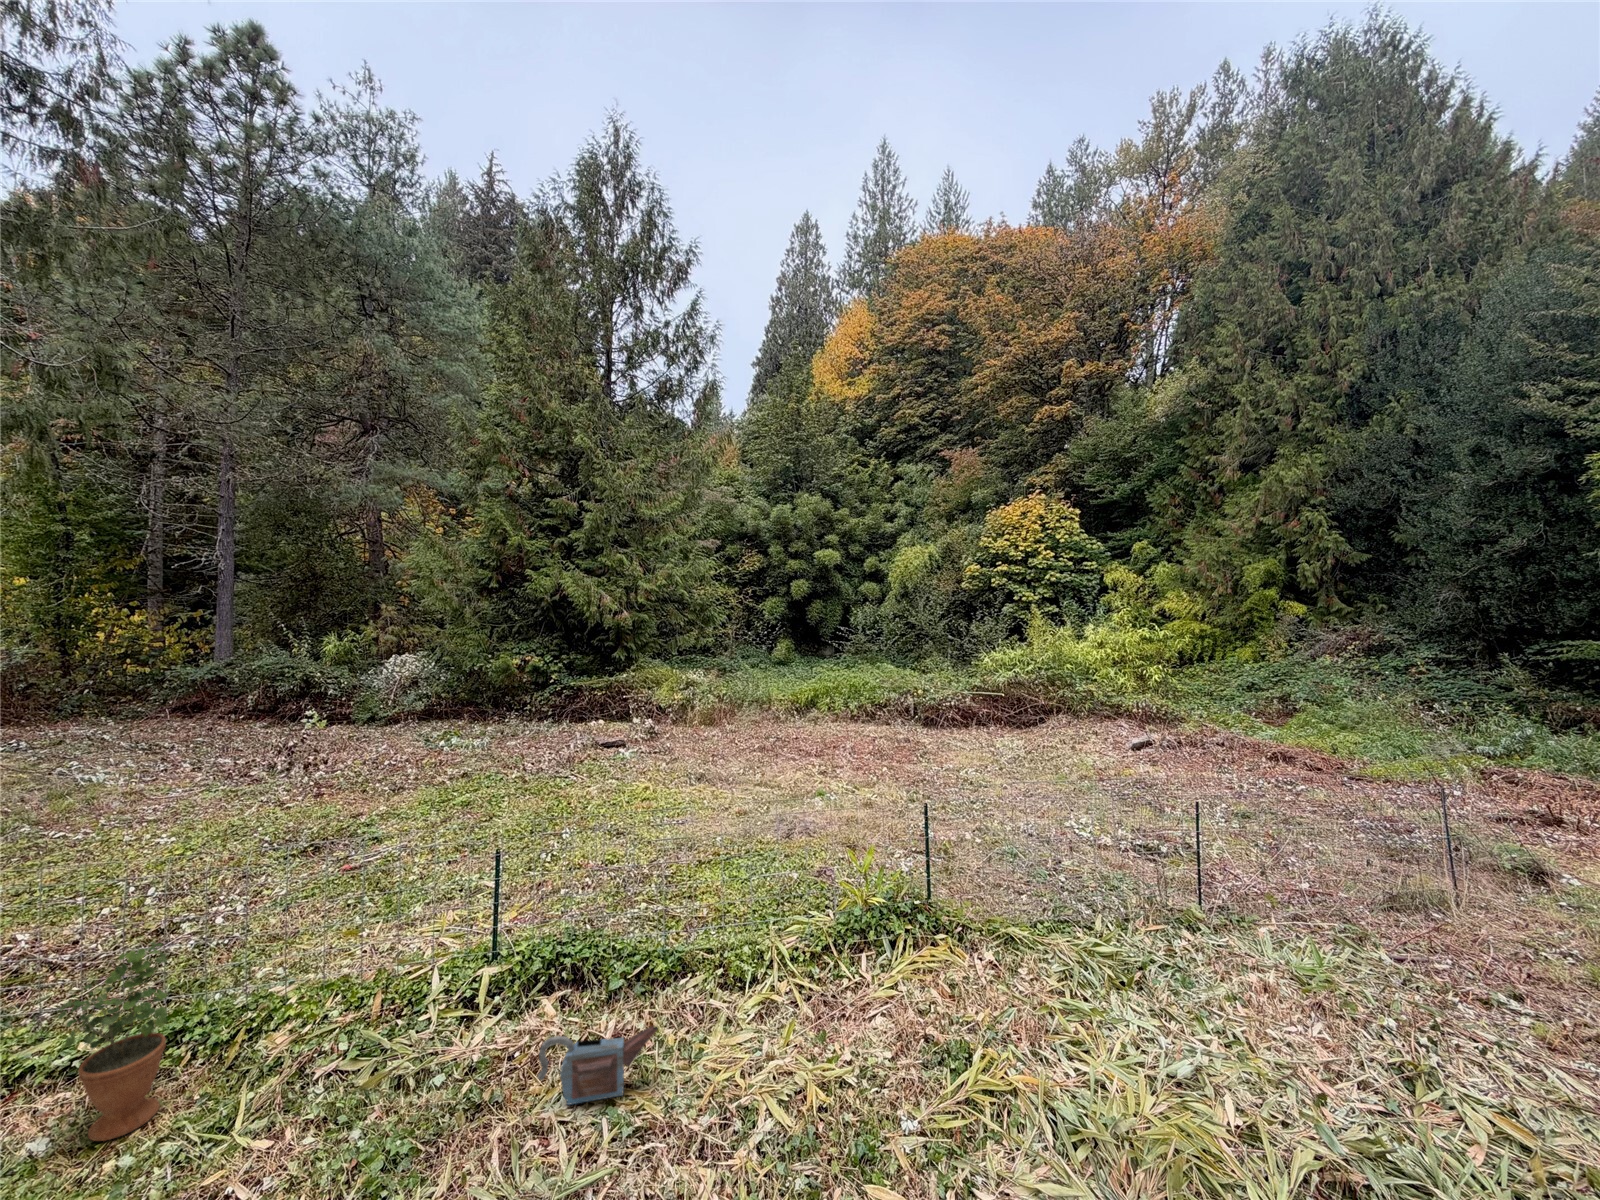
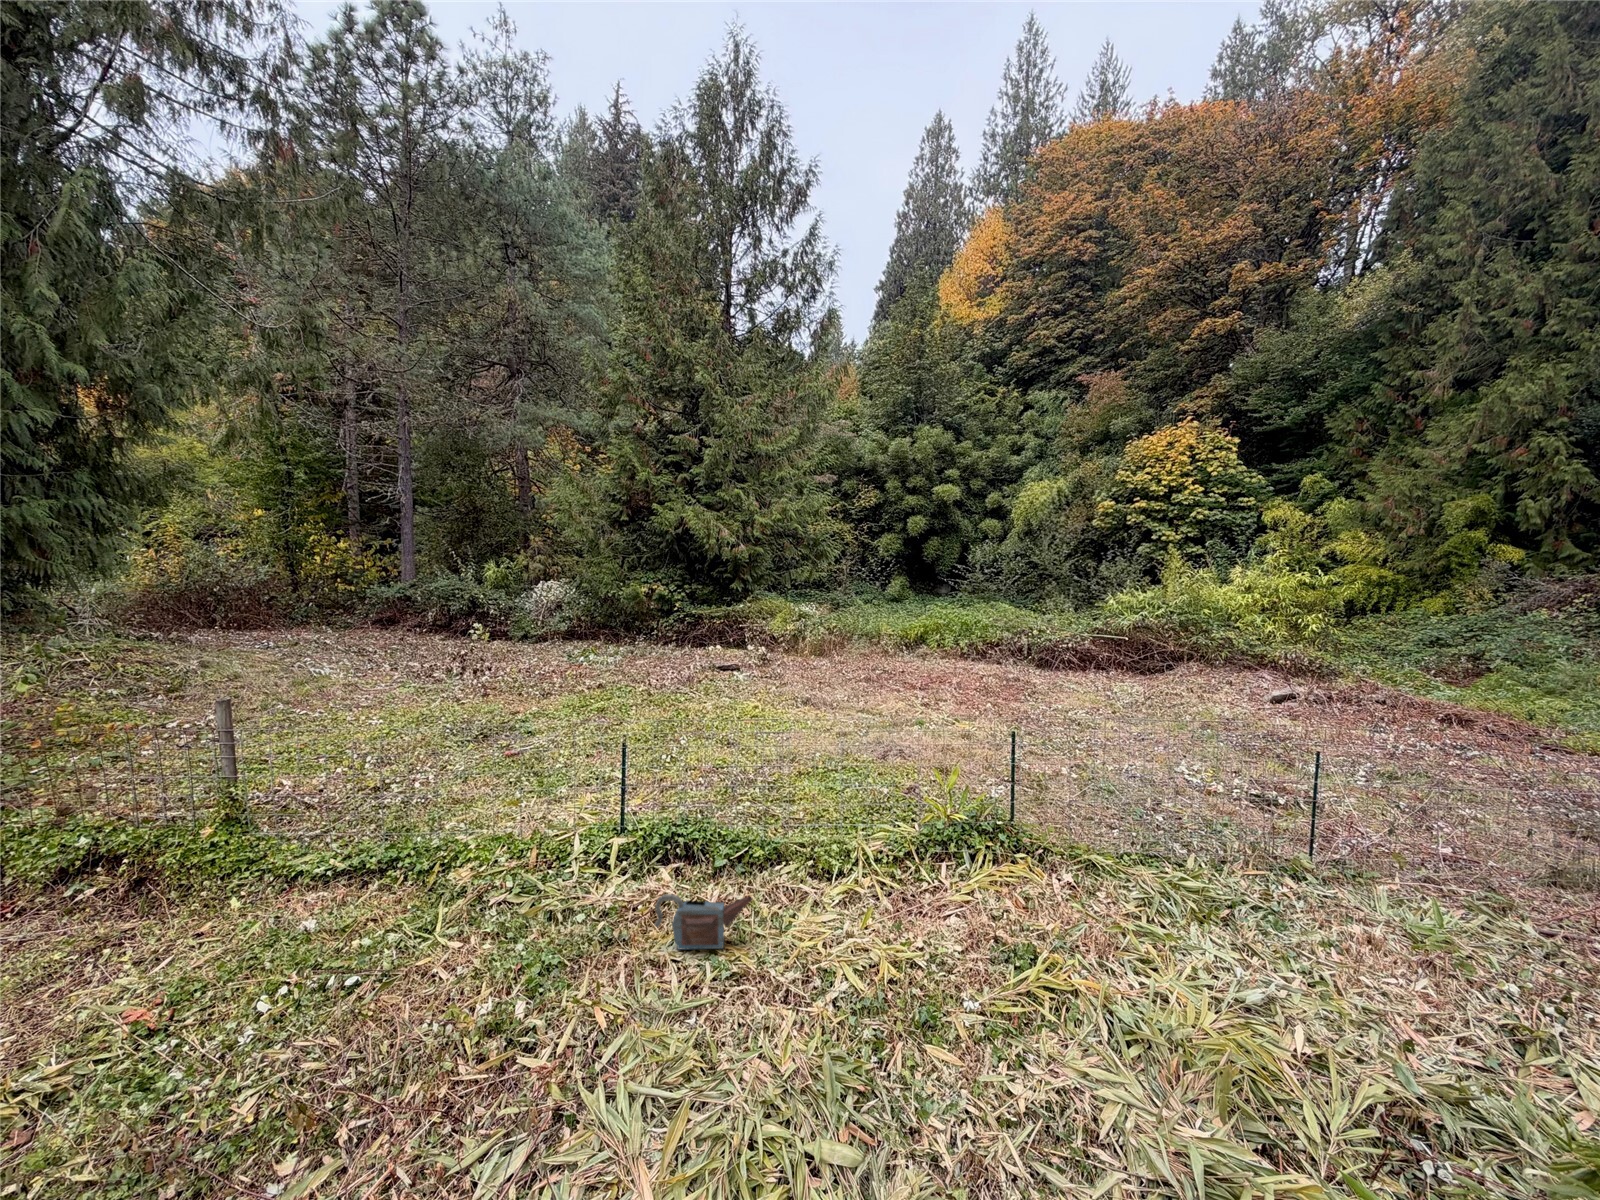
potted plant: present [58,937,167,1141] -> none [313,784,386,927]

